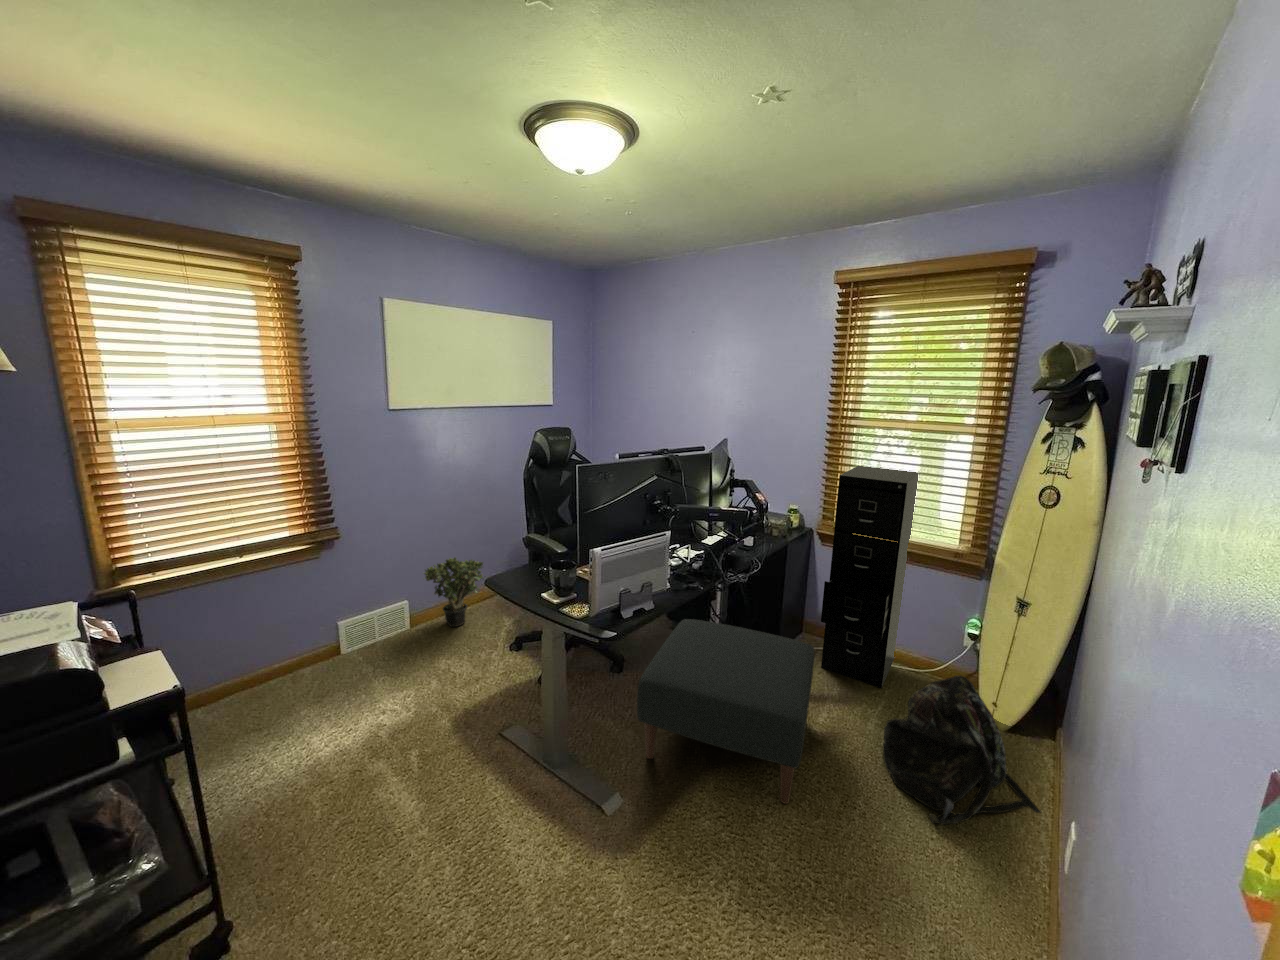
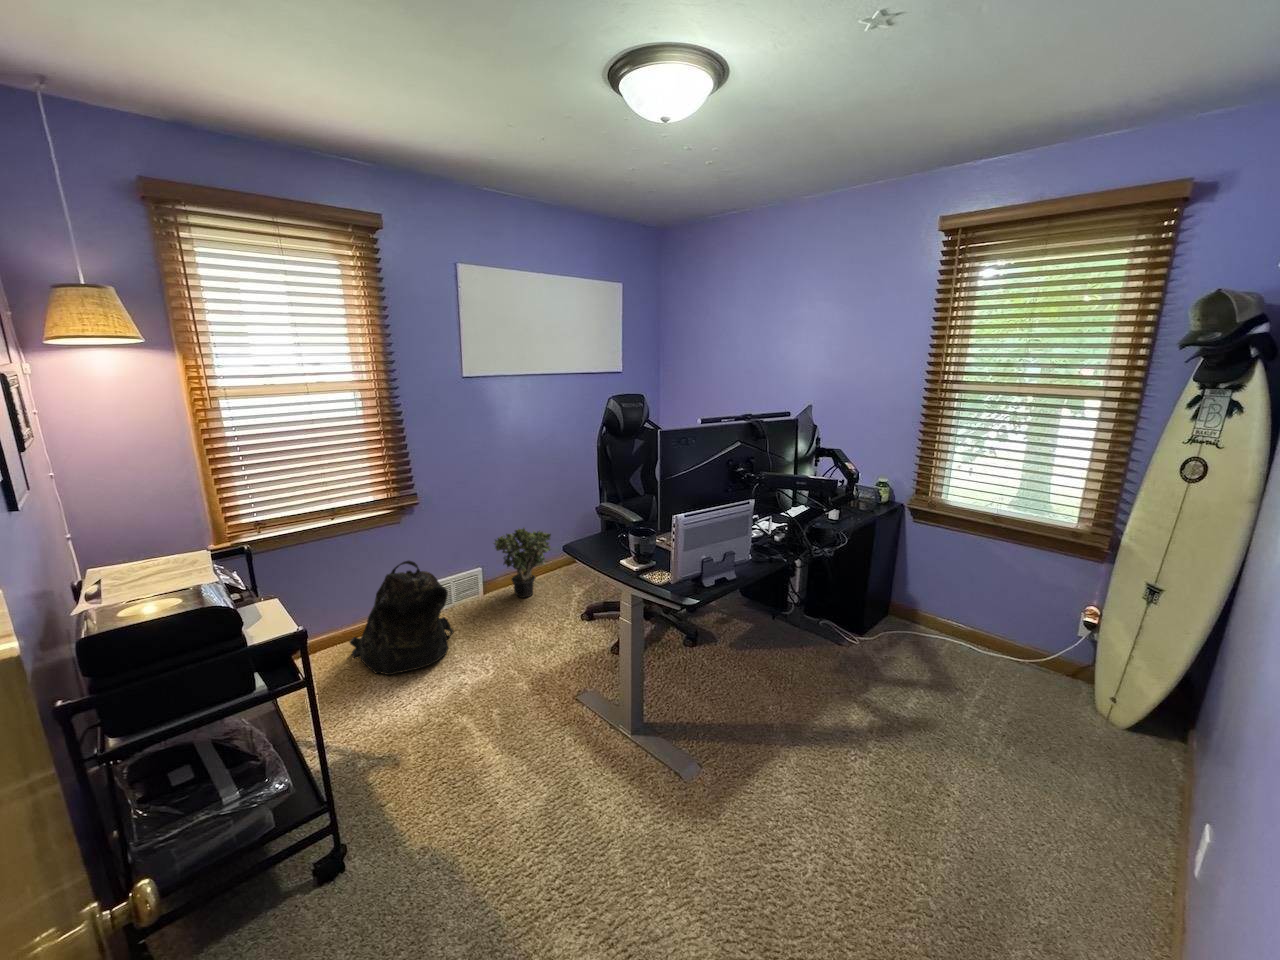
filing cabinet: present [821,466,918,688] -> none [911,435,1034,679]
ottoman: present [637,619,814,804] -> none [715,596,906,786]
backpack: present [883,676,1041,825] -> present [350,561,454,675]

